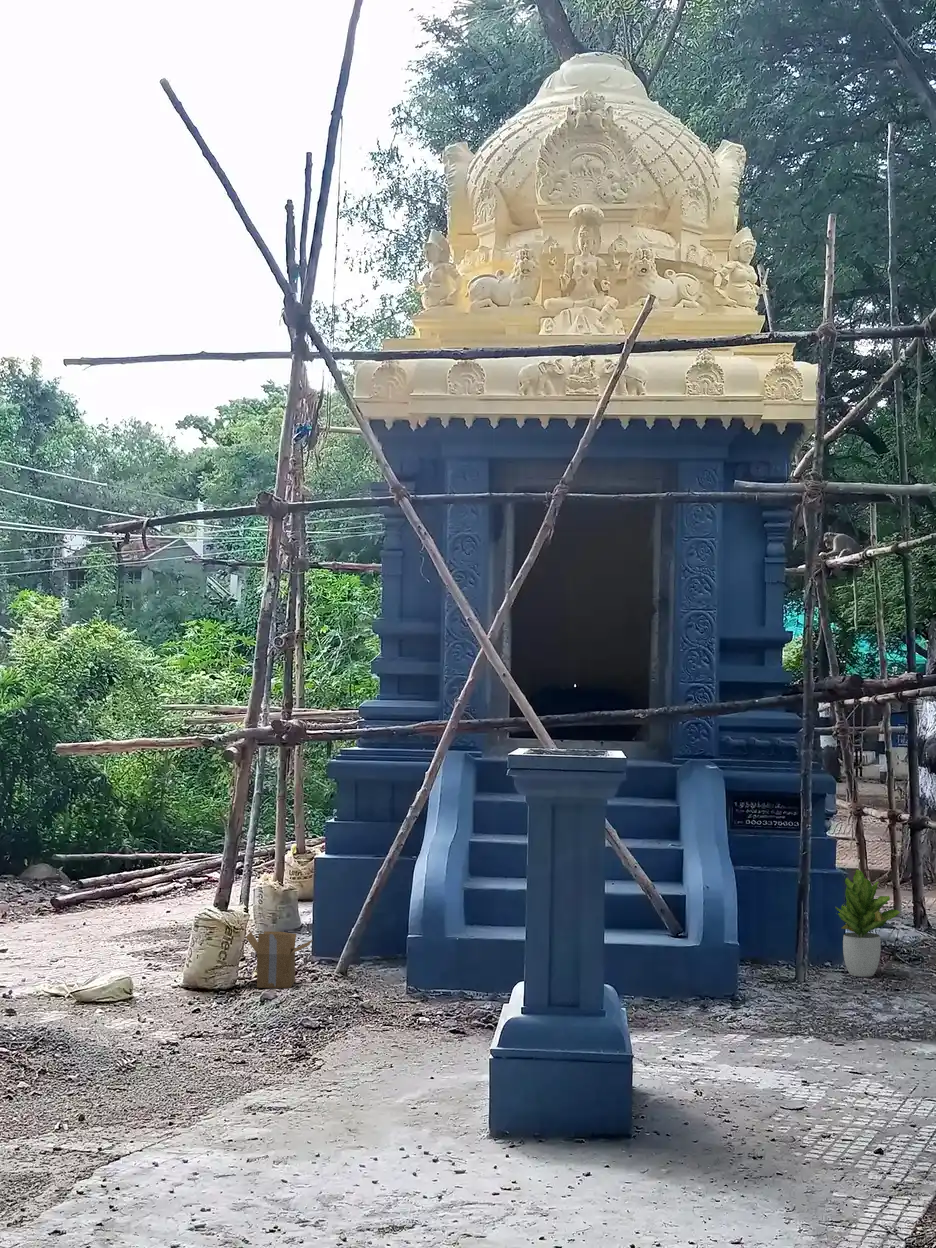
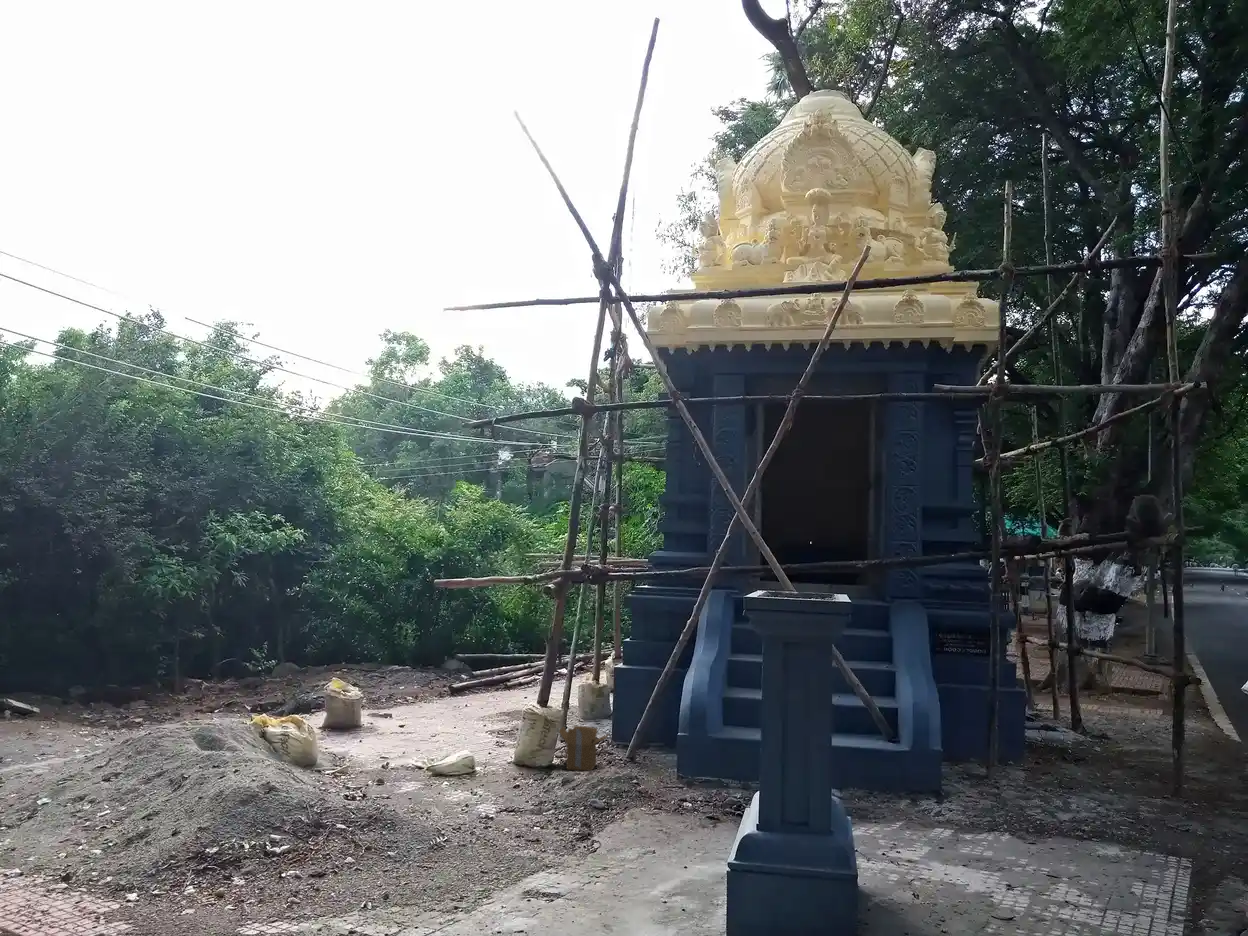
potted plant: present [836,870,900,977] -> none [1014,689,1068,774]

